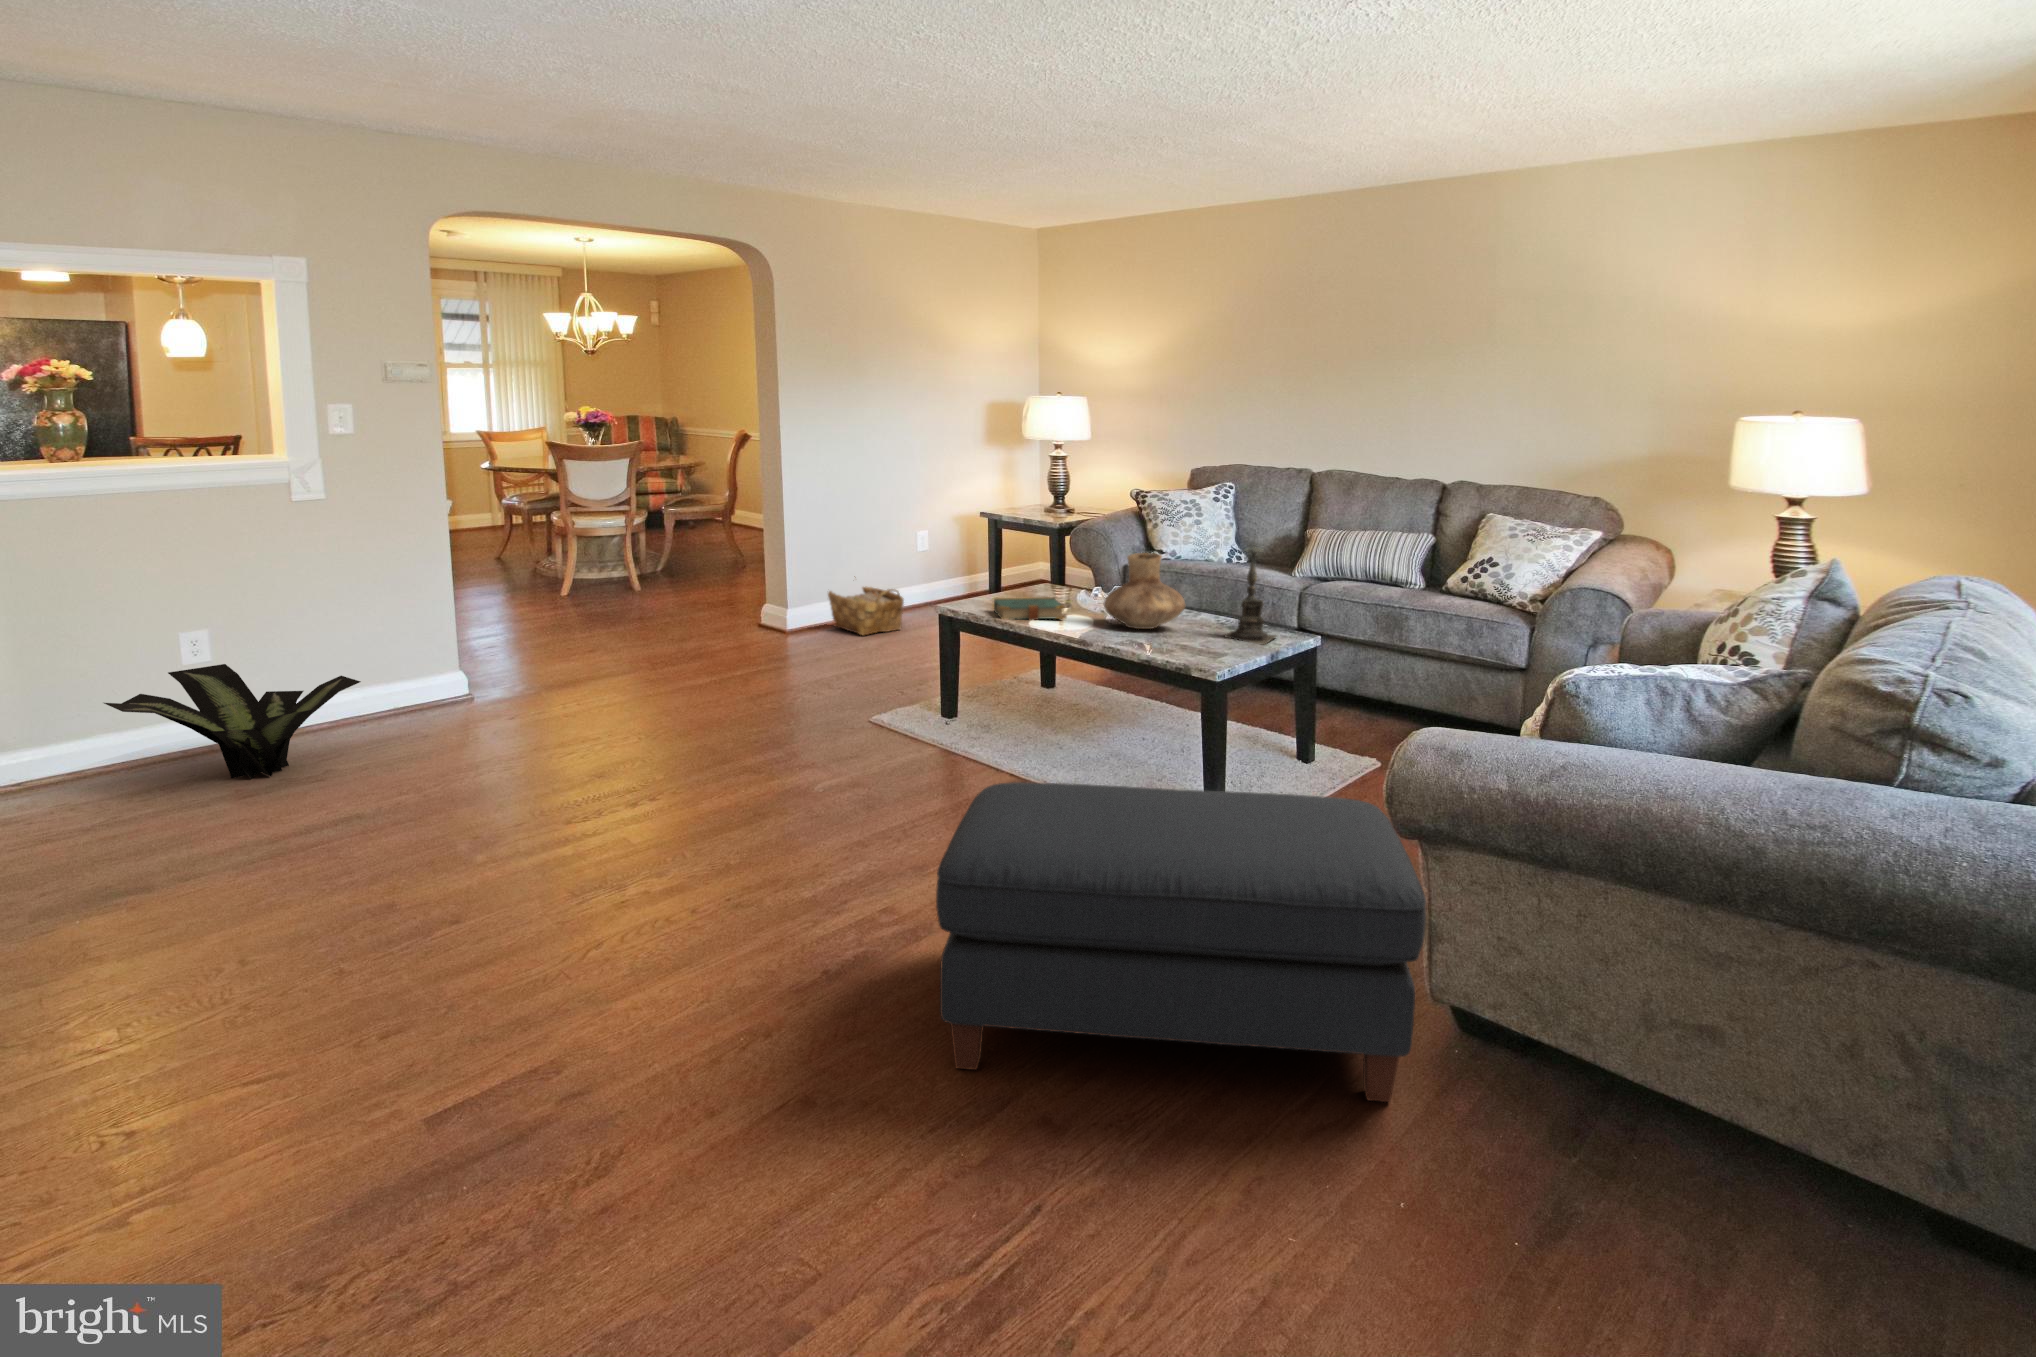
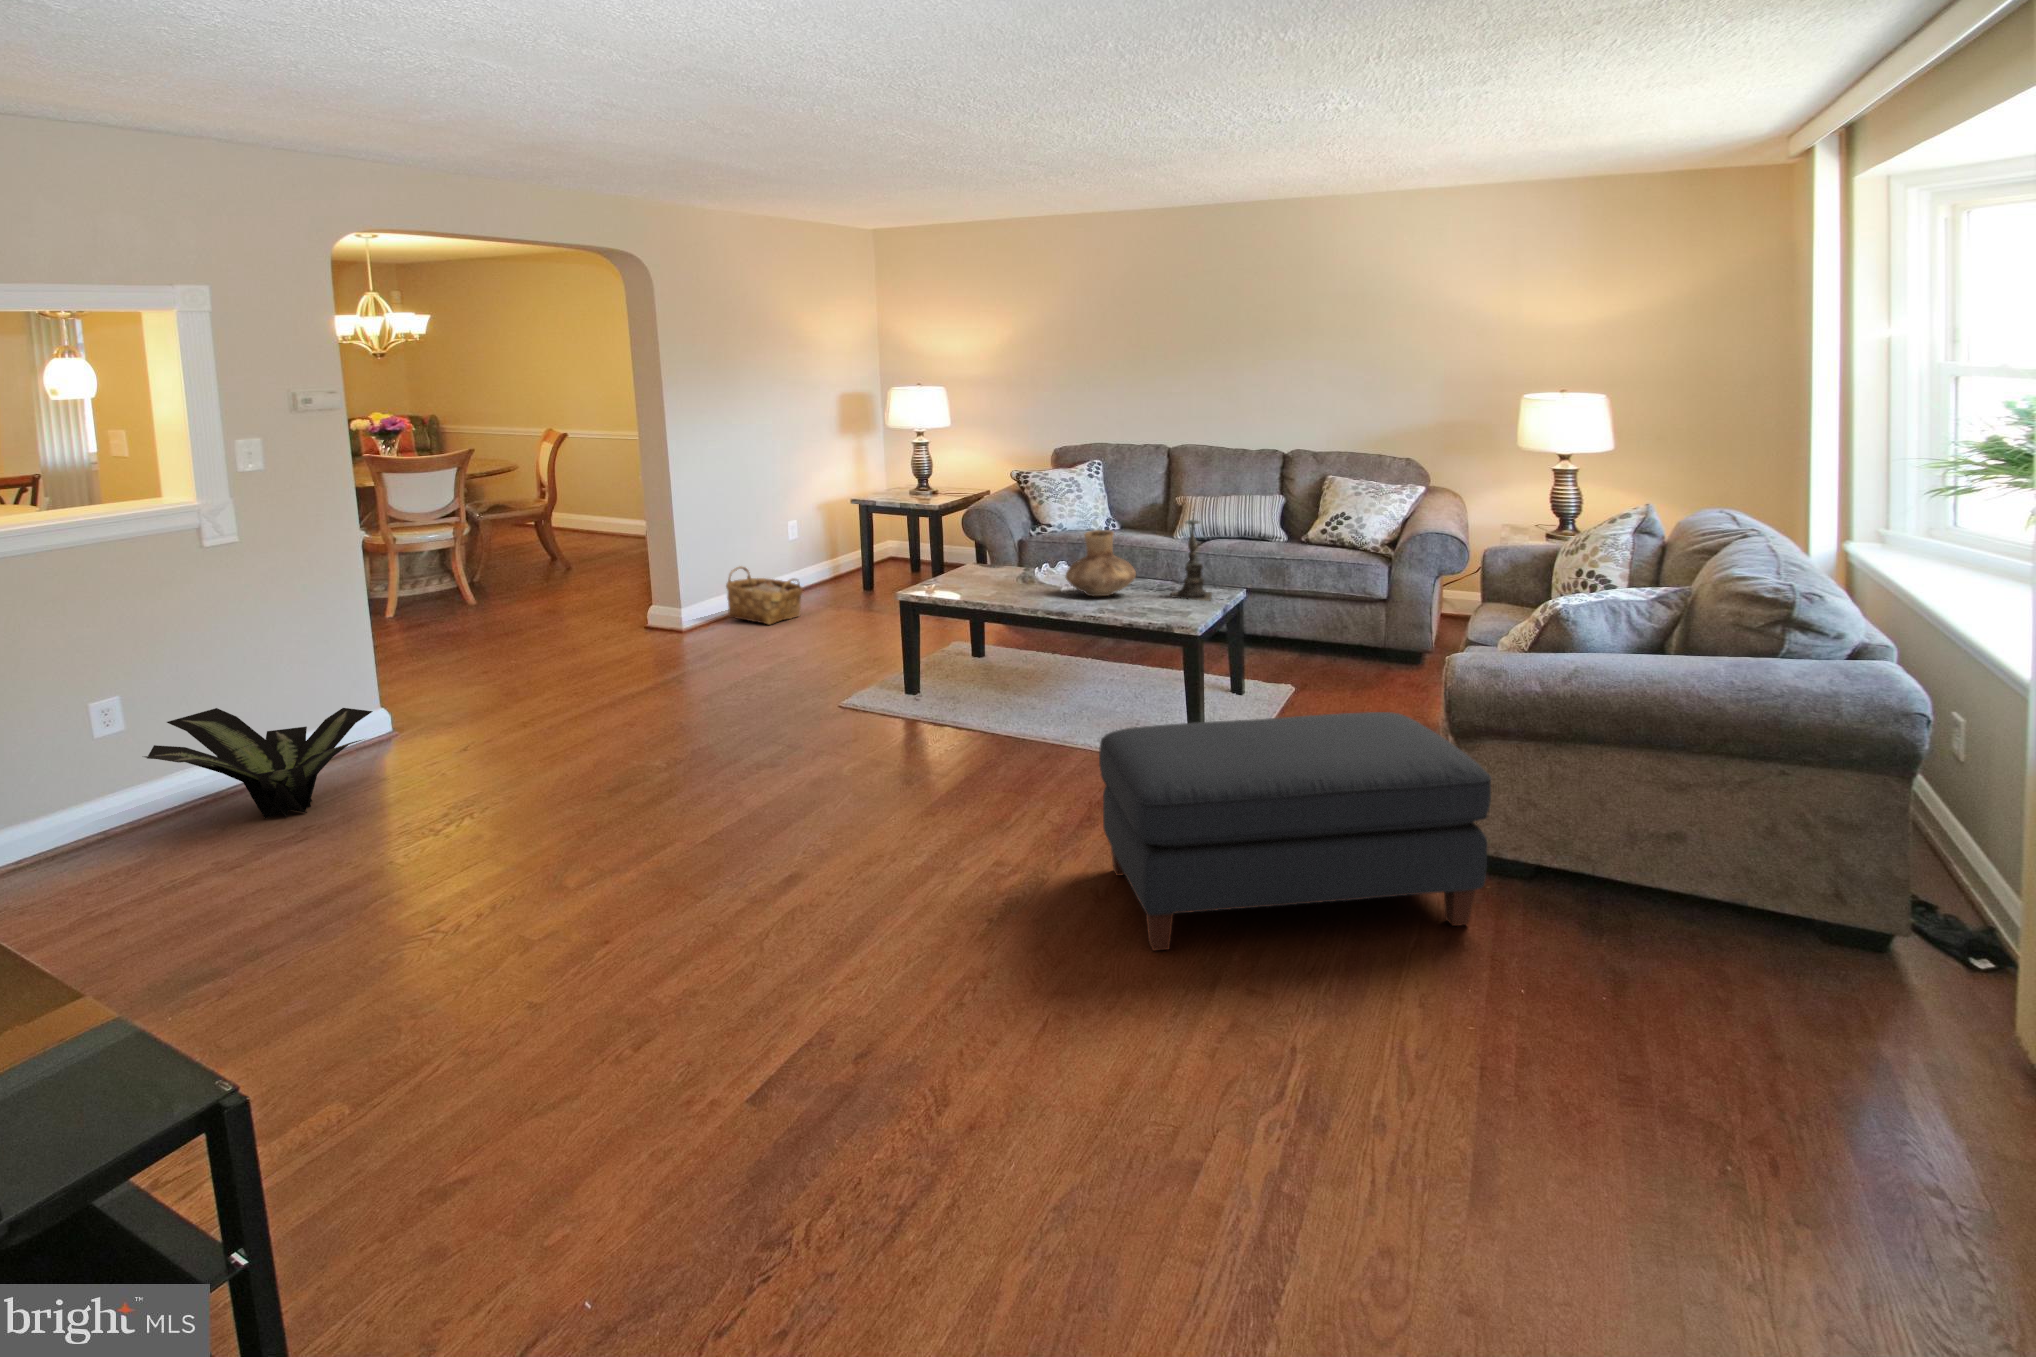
book: present [994,597,1064,620] -> none [964,575,1033,599]

